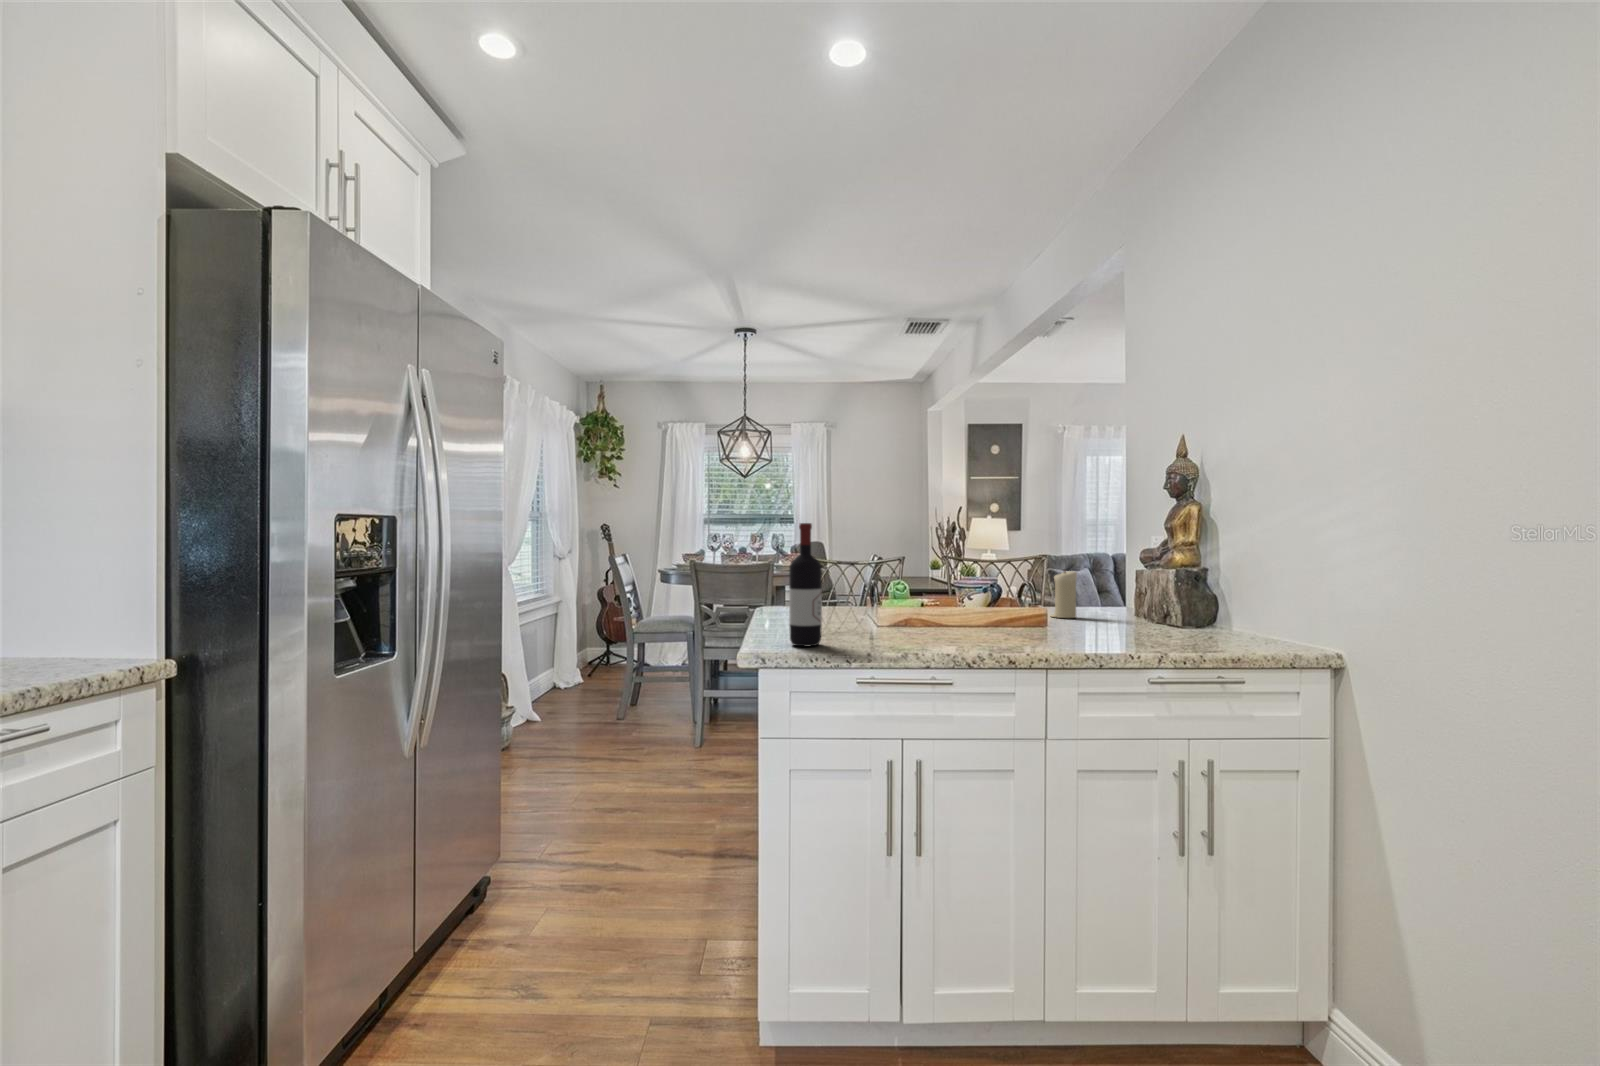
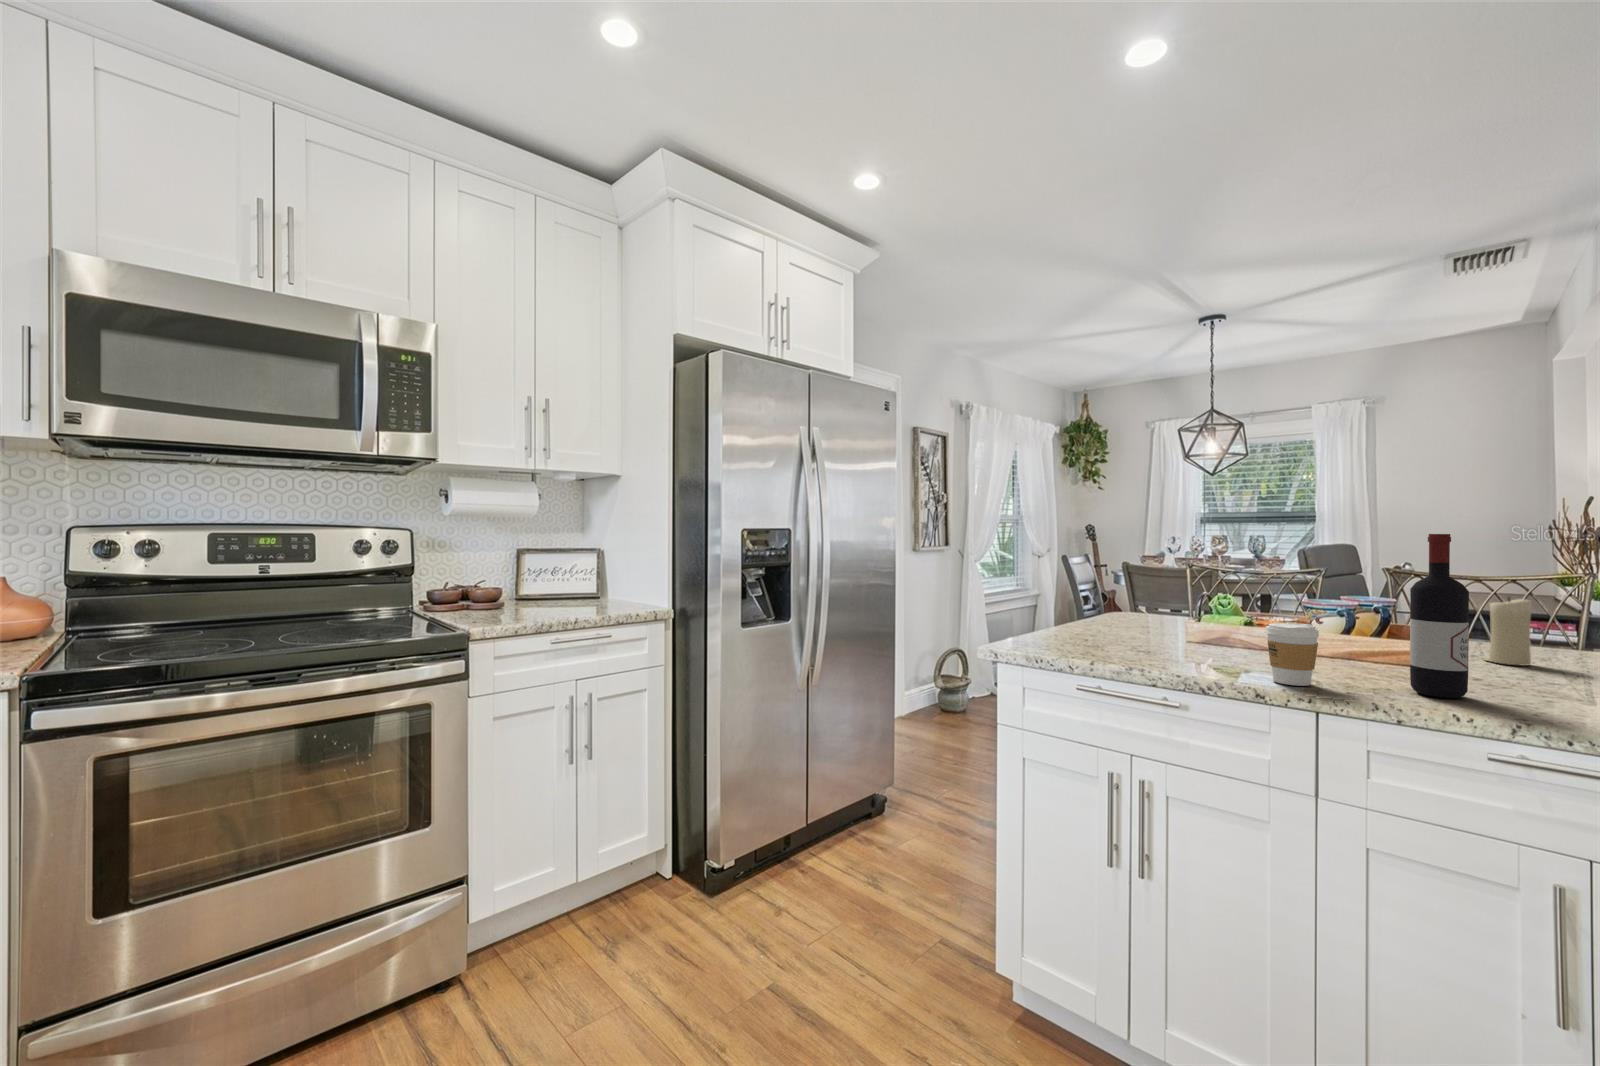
wine bottle: present [789,523,822,647] -> present [1410,534,1469,698]
coffee cup: none [1000,598,1038,650] -> present [1265,623,1319,686]

